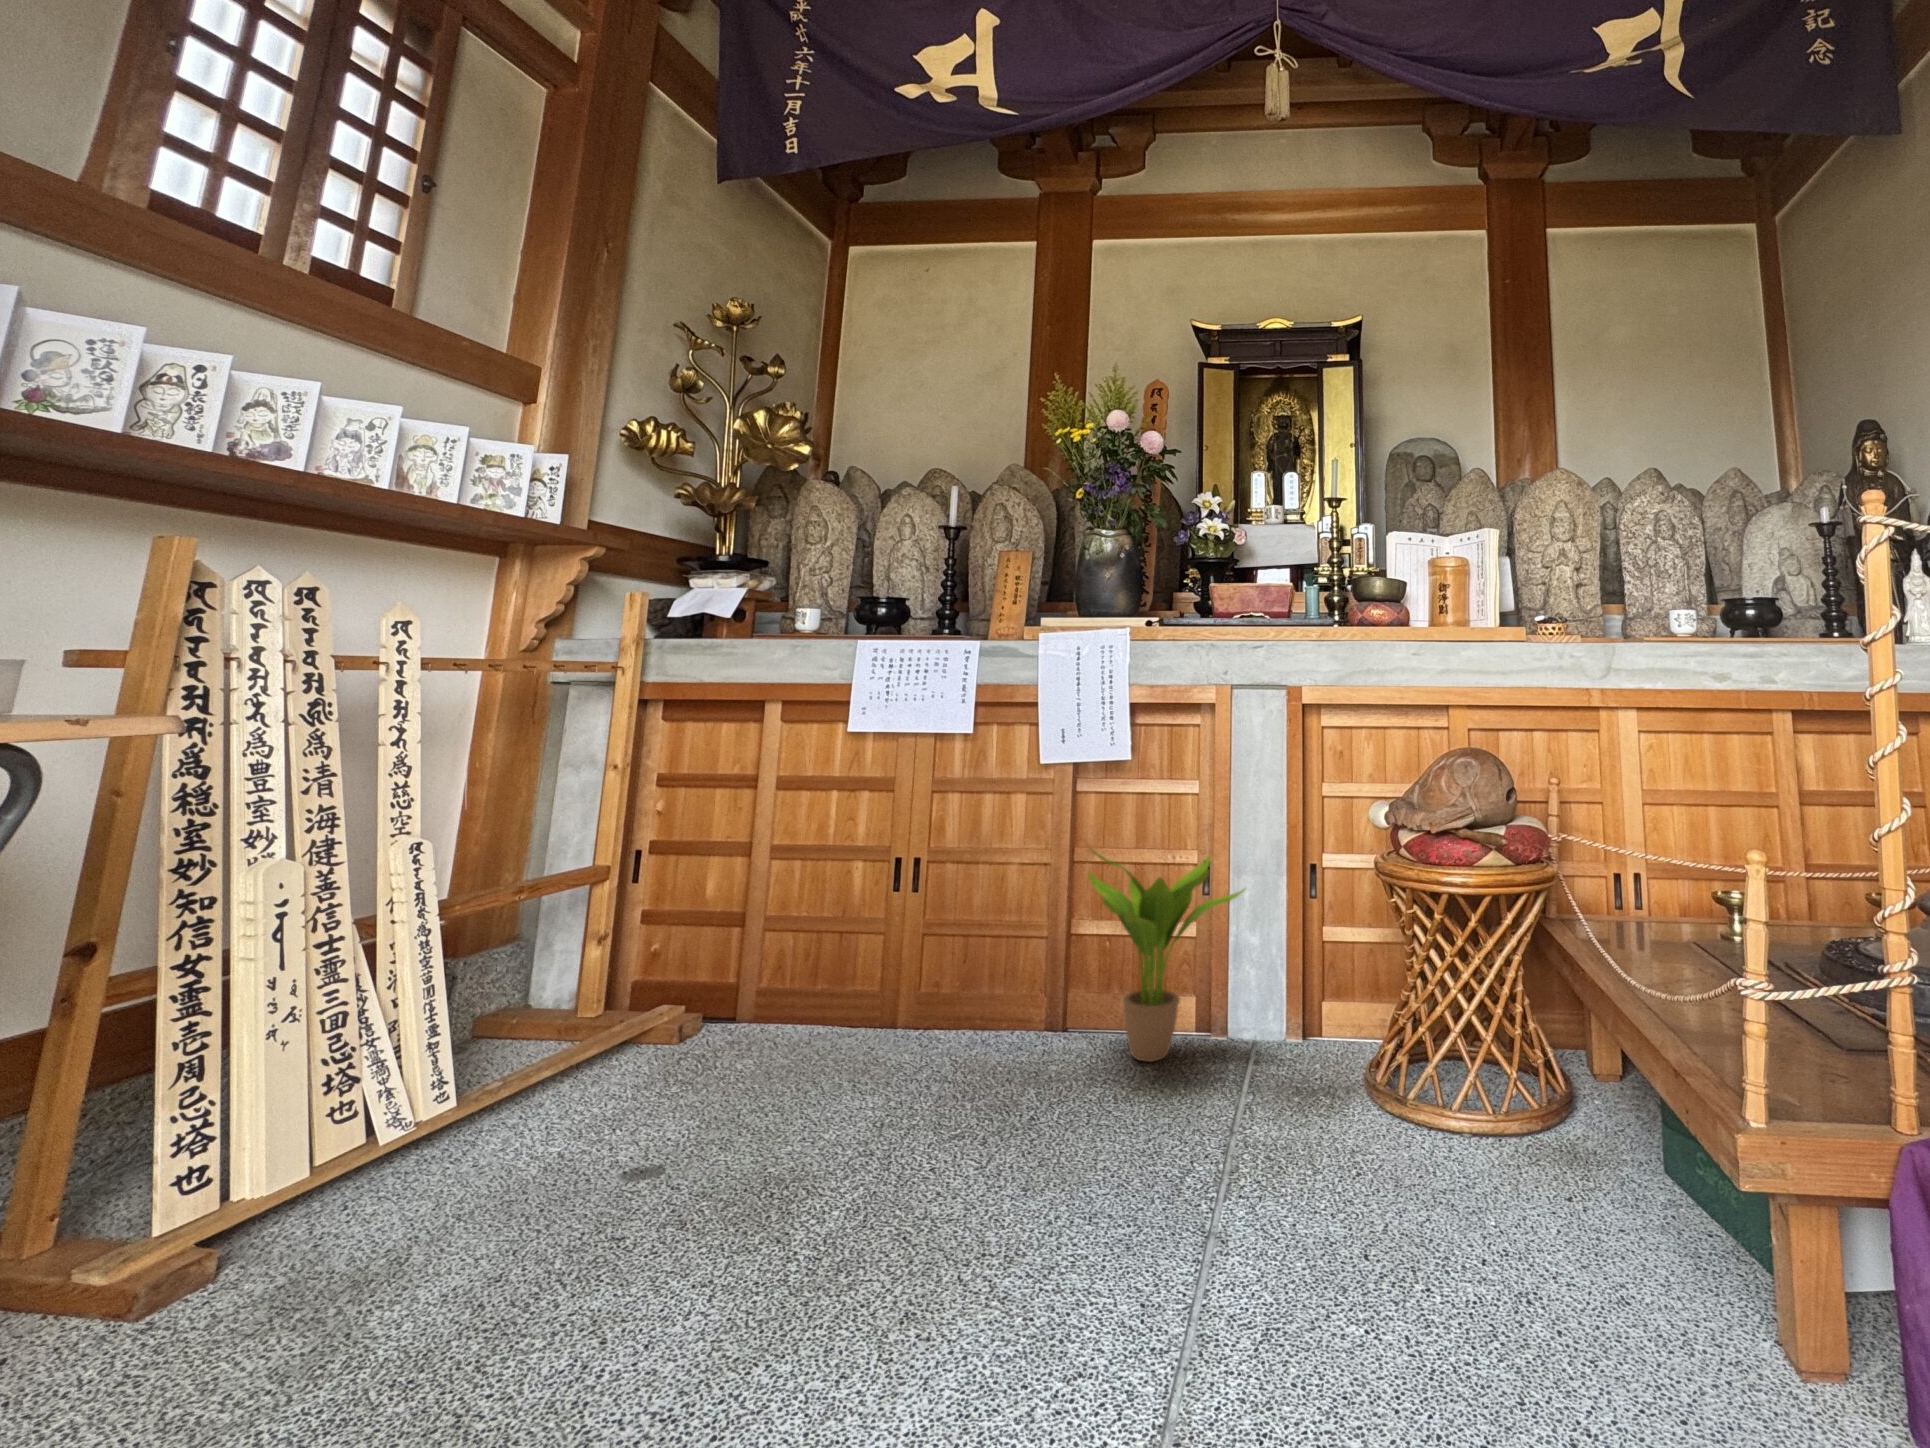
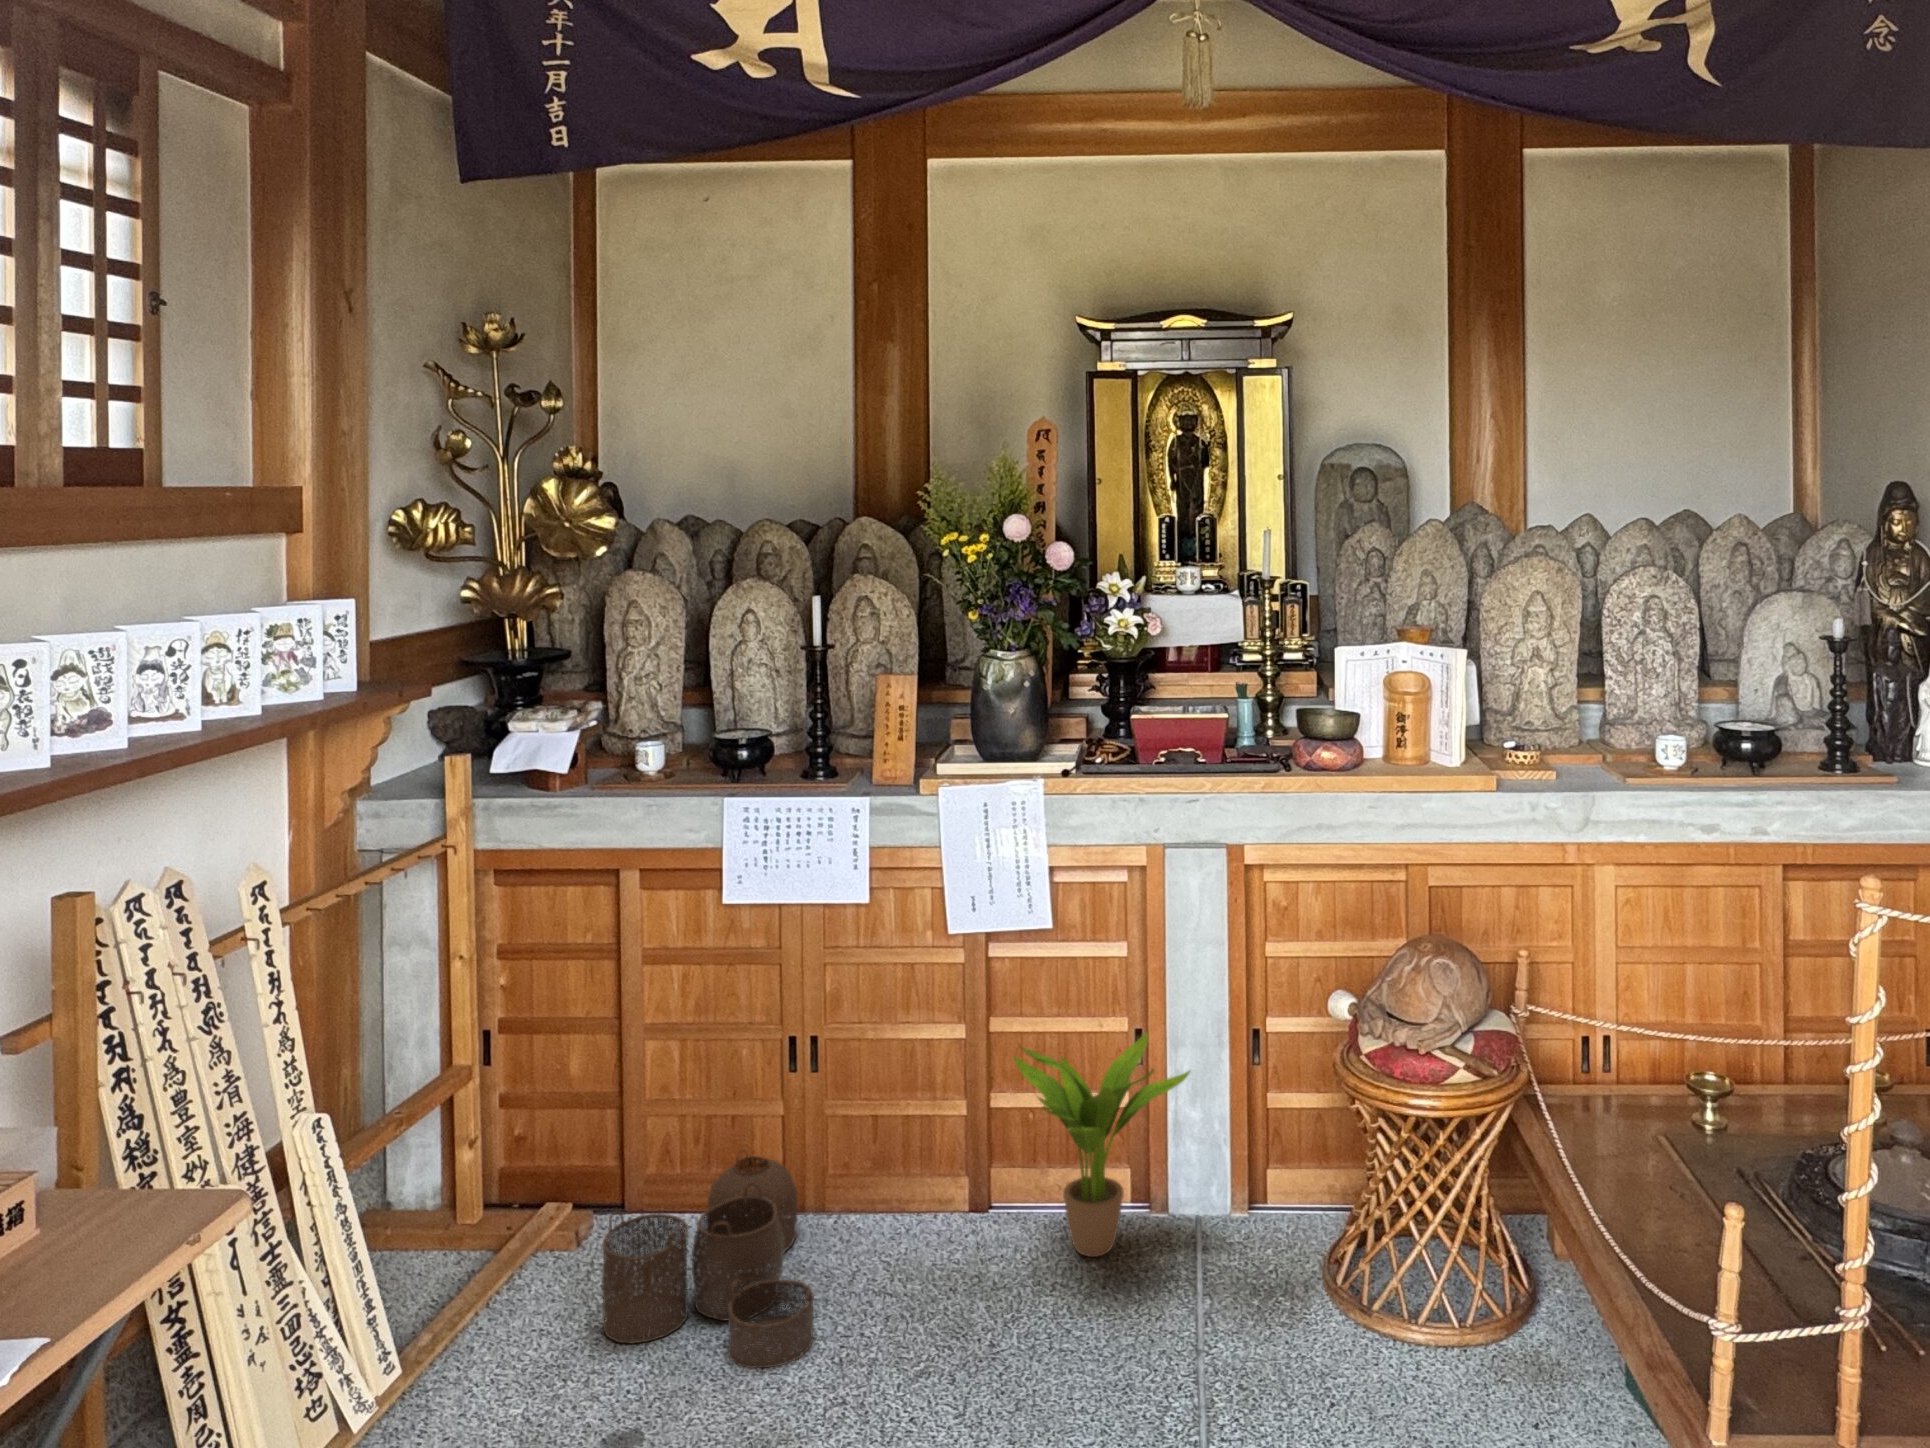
woven basket: none [669,952,882,1127] -> present [602,1151,814,1368]

